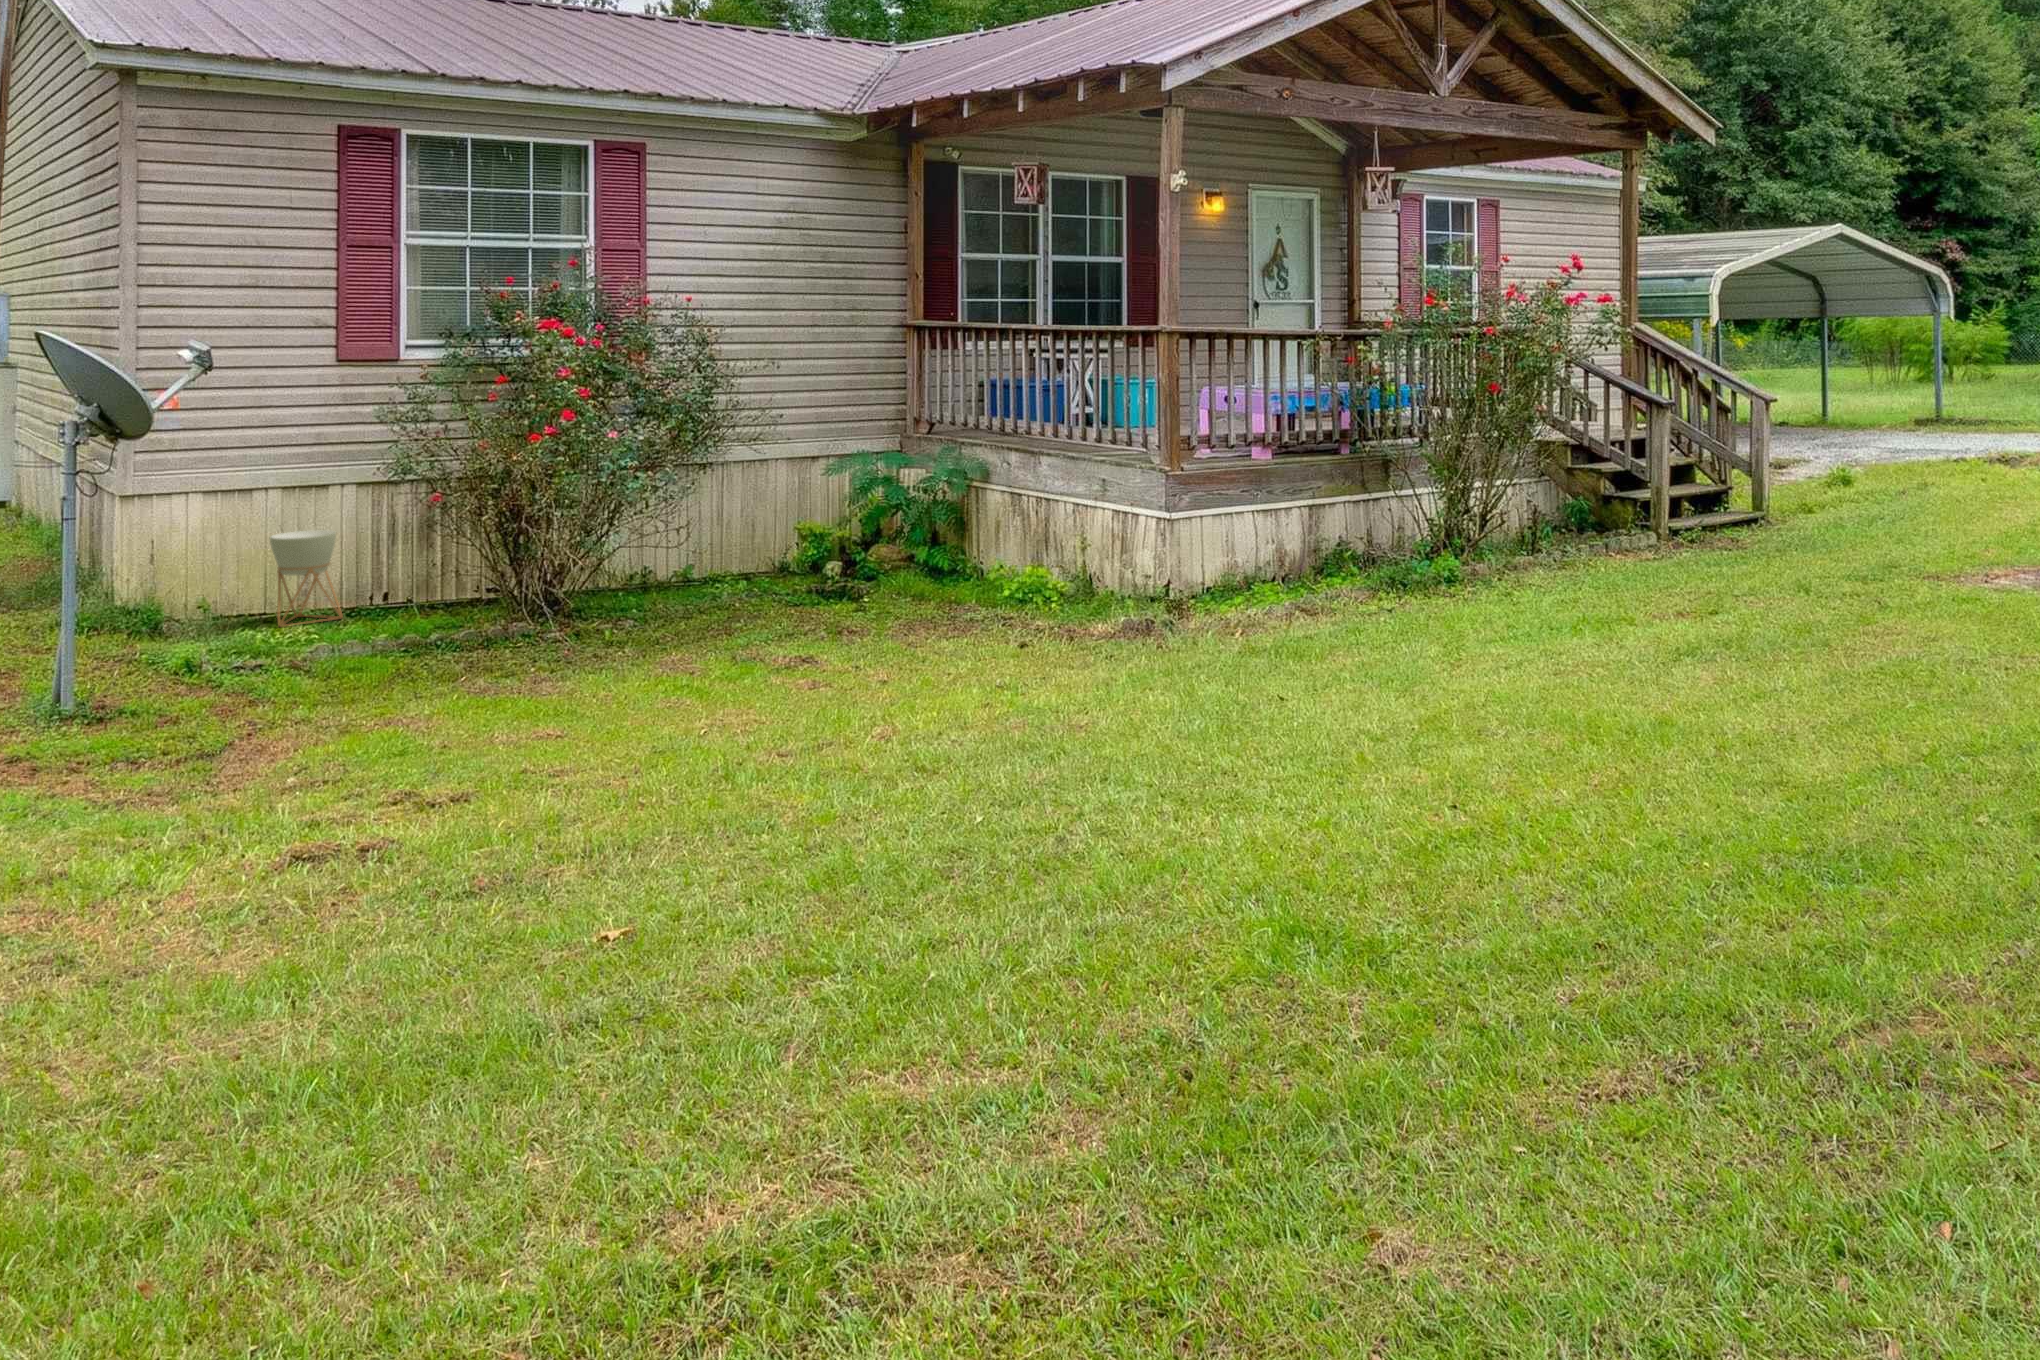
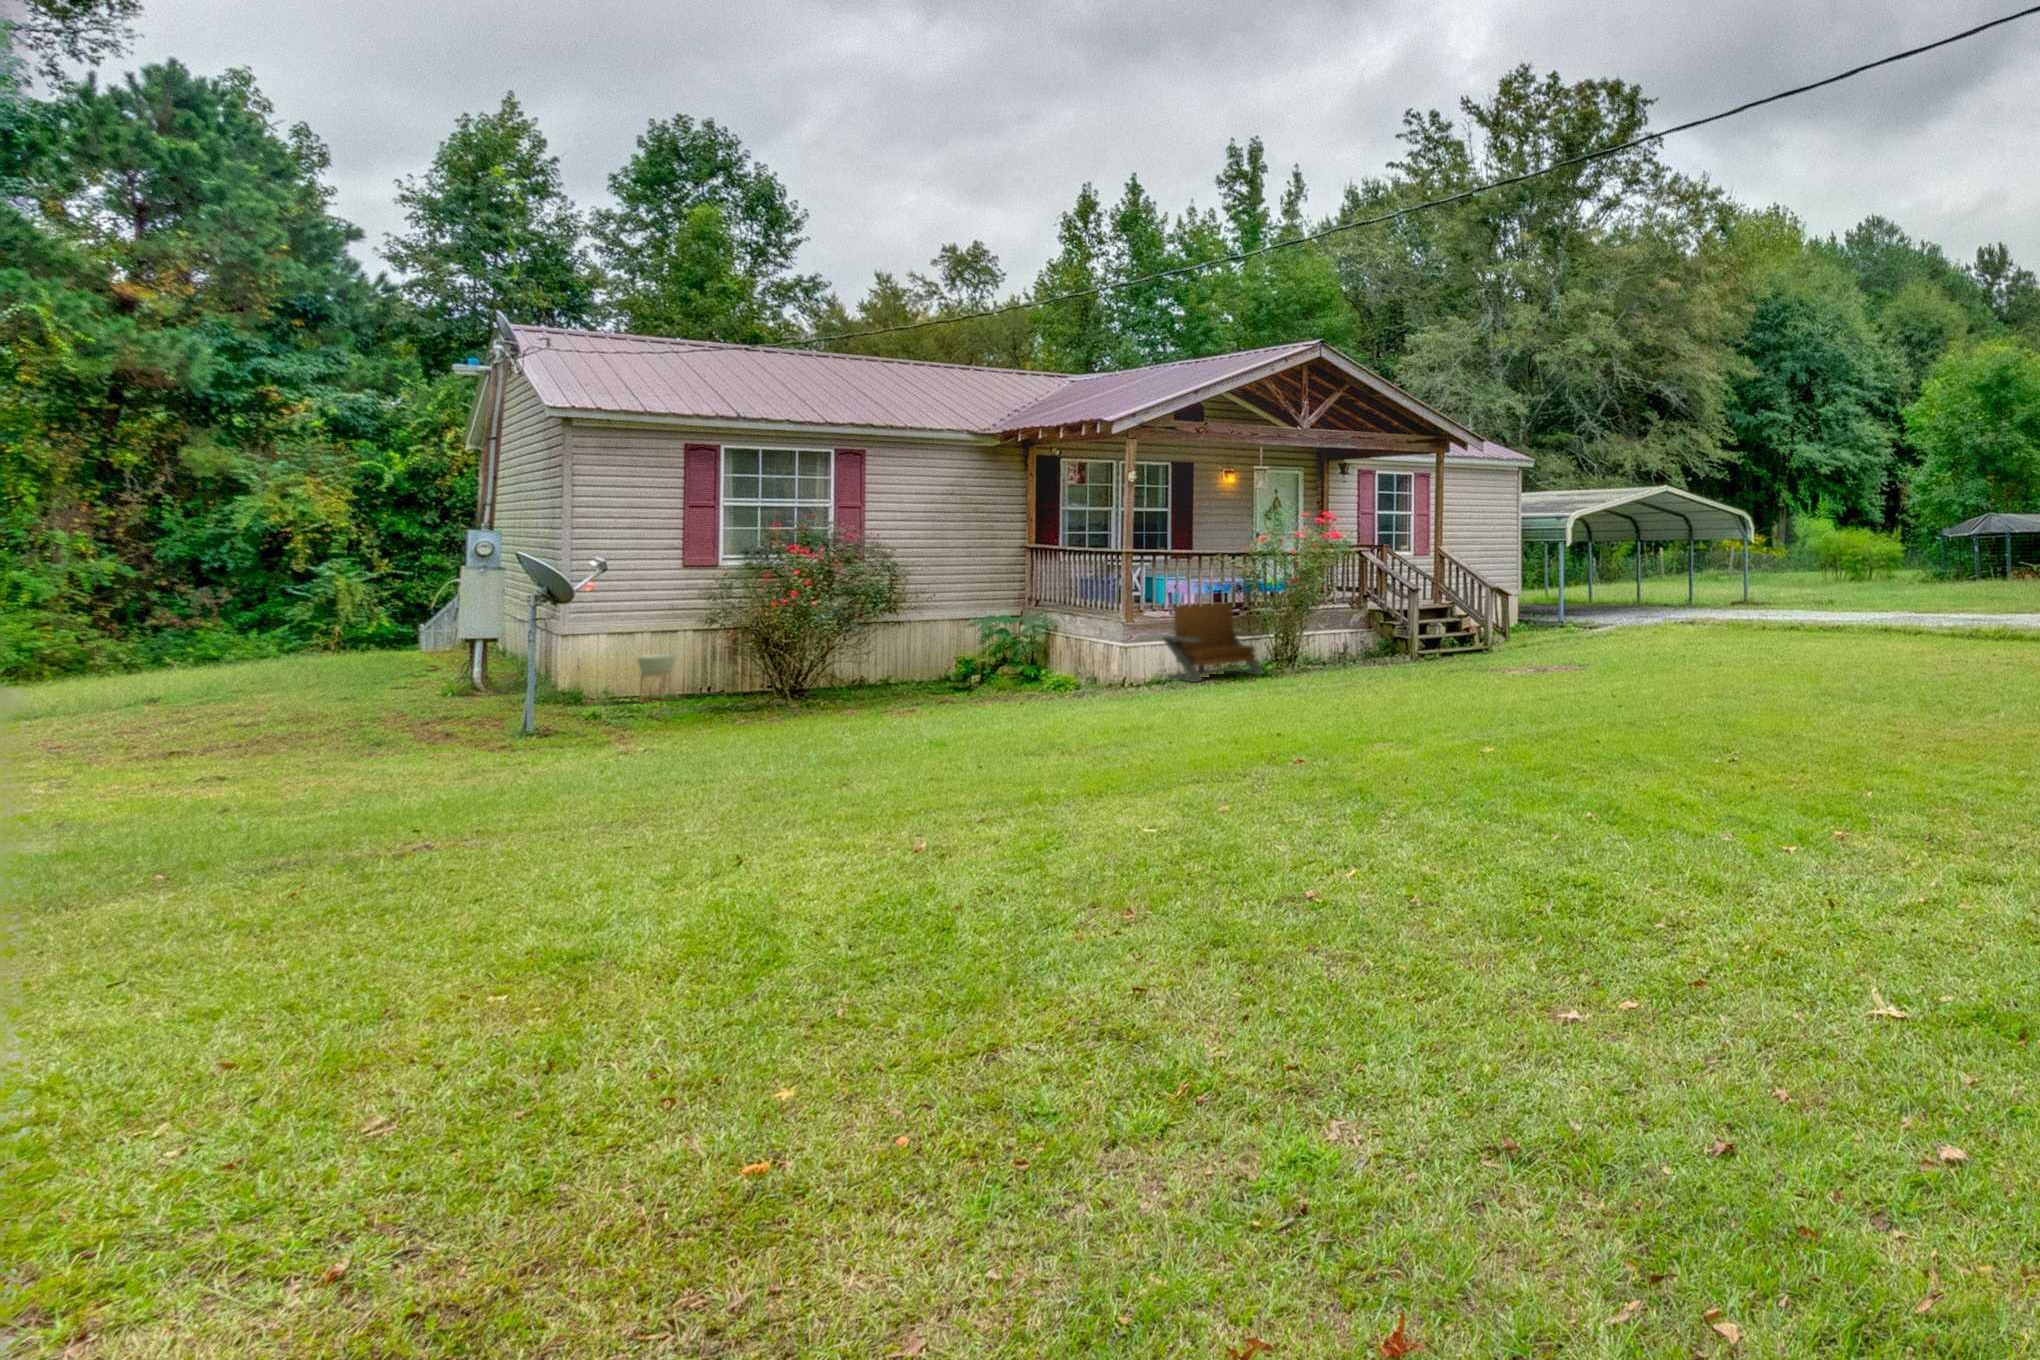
lounge chair: none [1226,433,1434,601] -> present [1163,603,1264,682]

